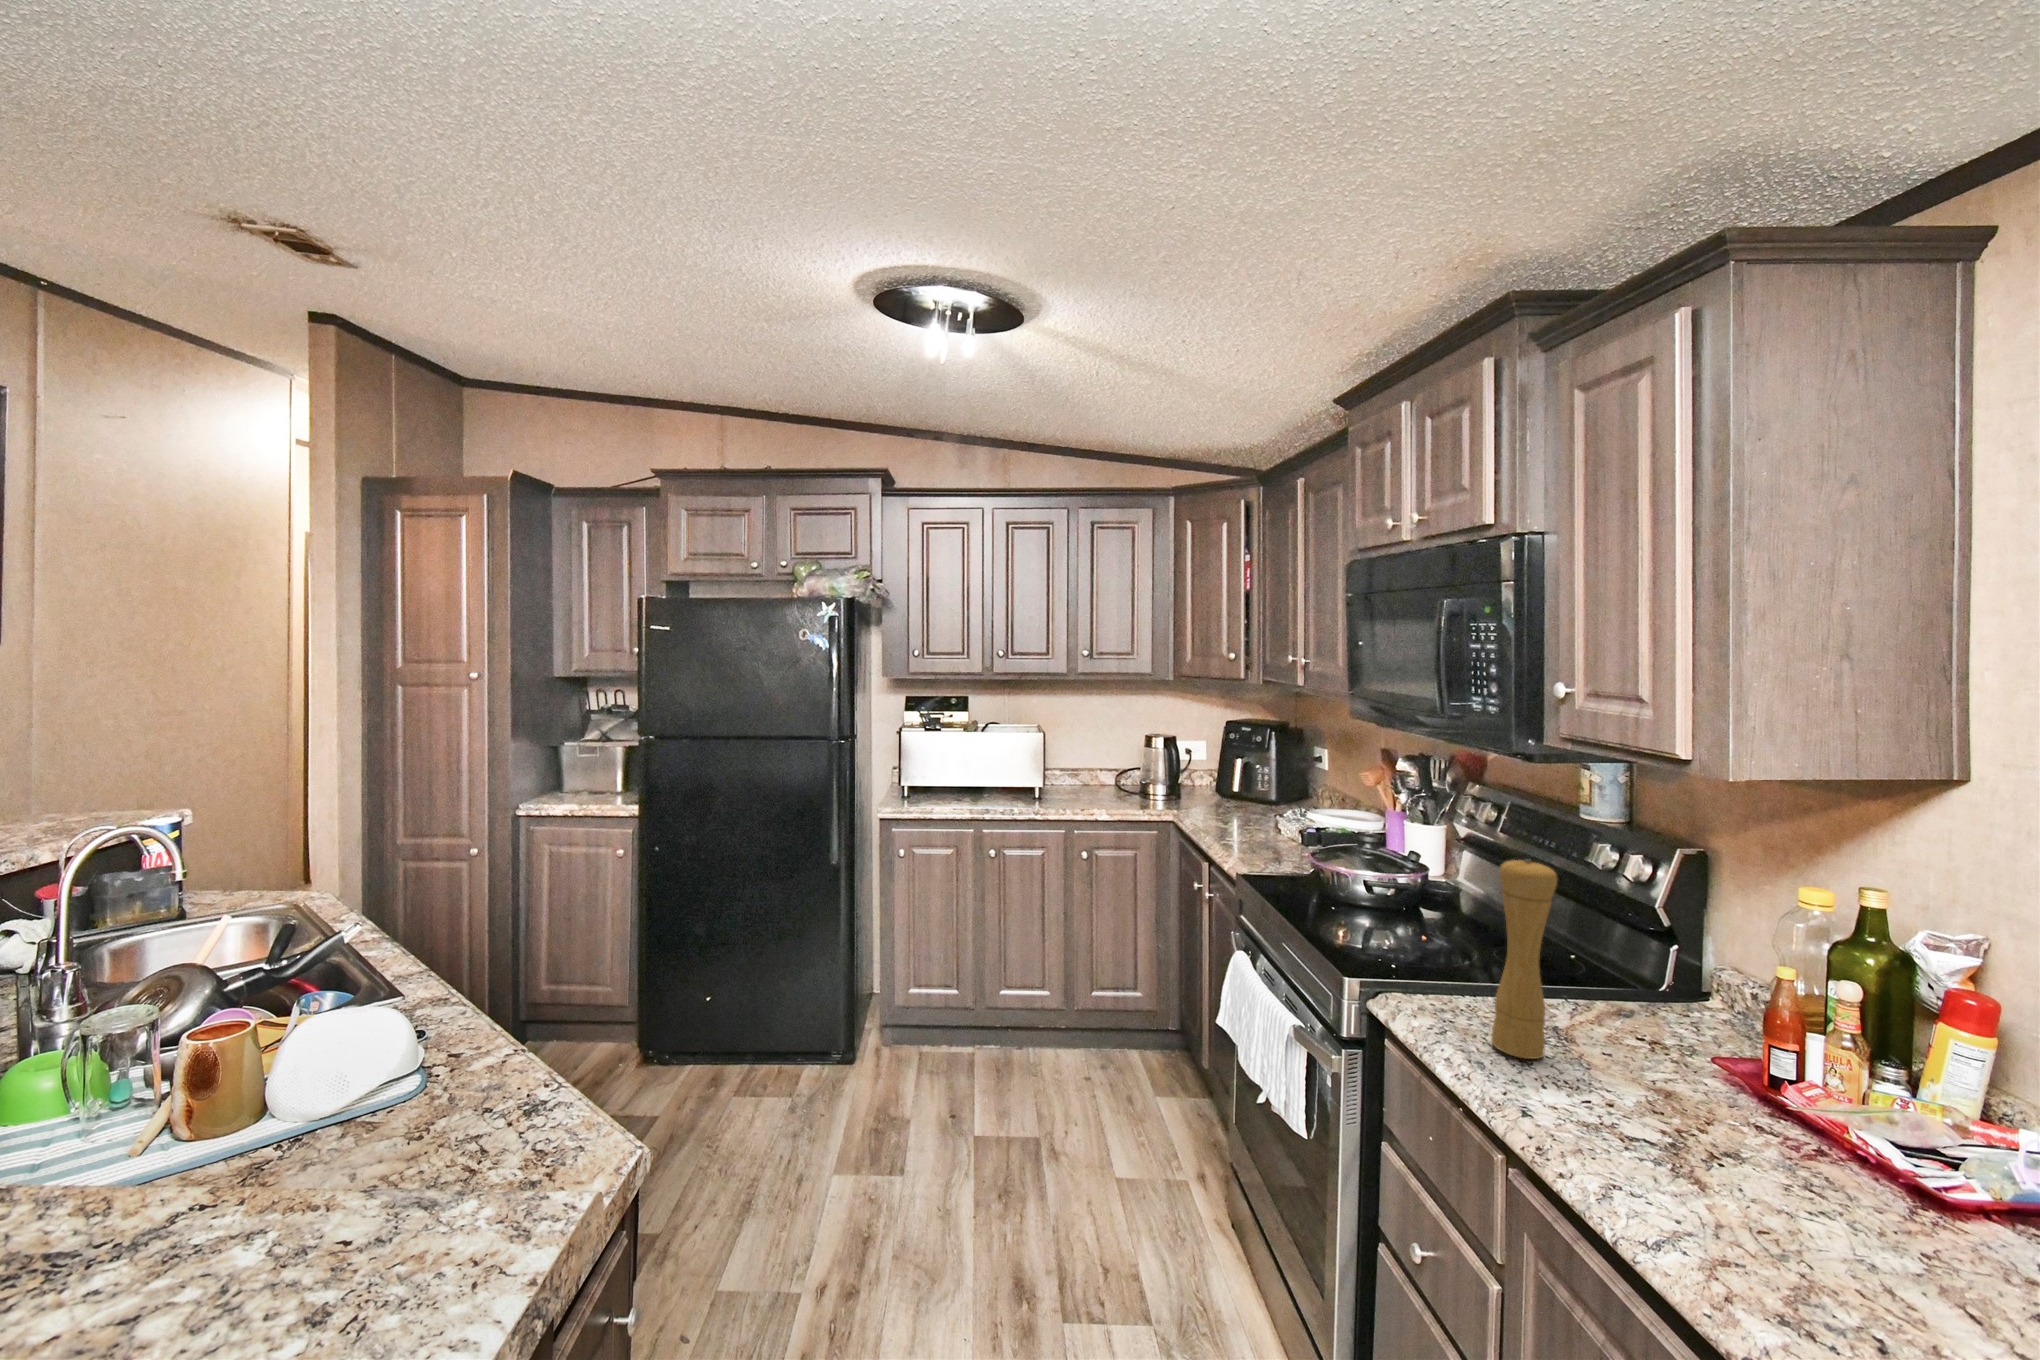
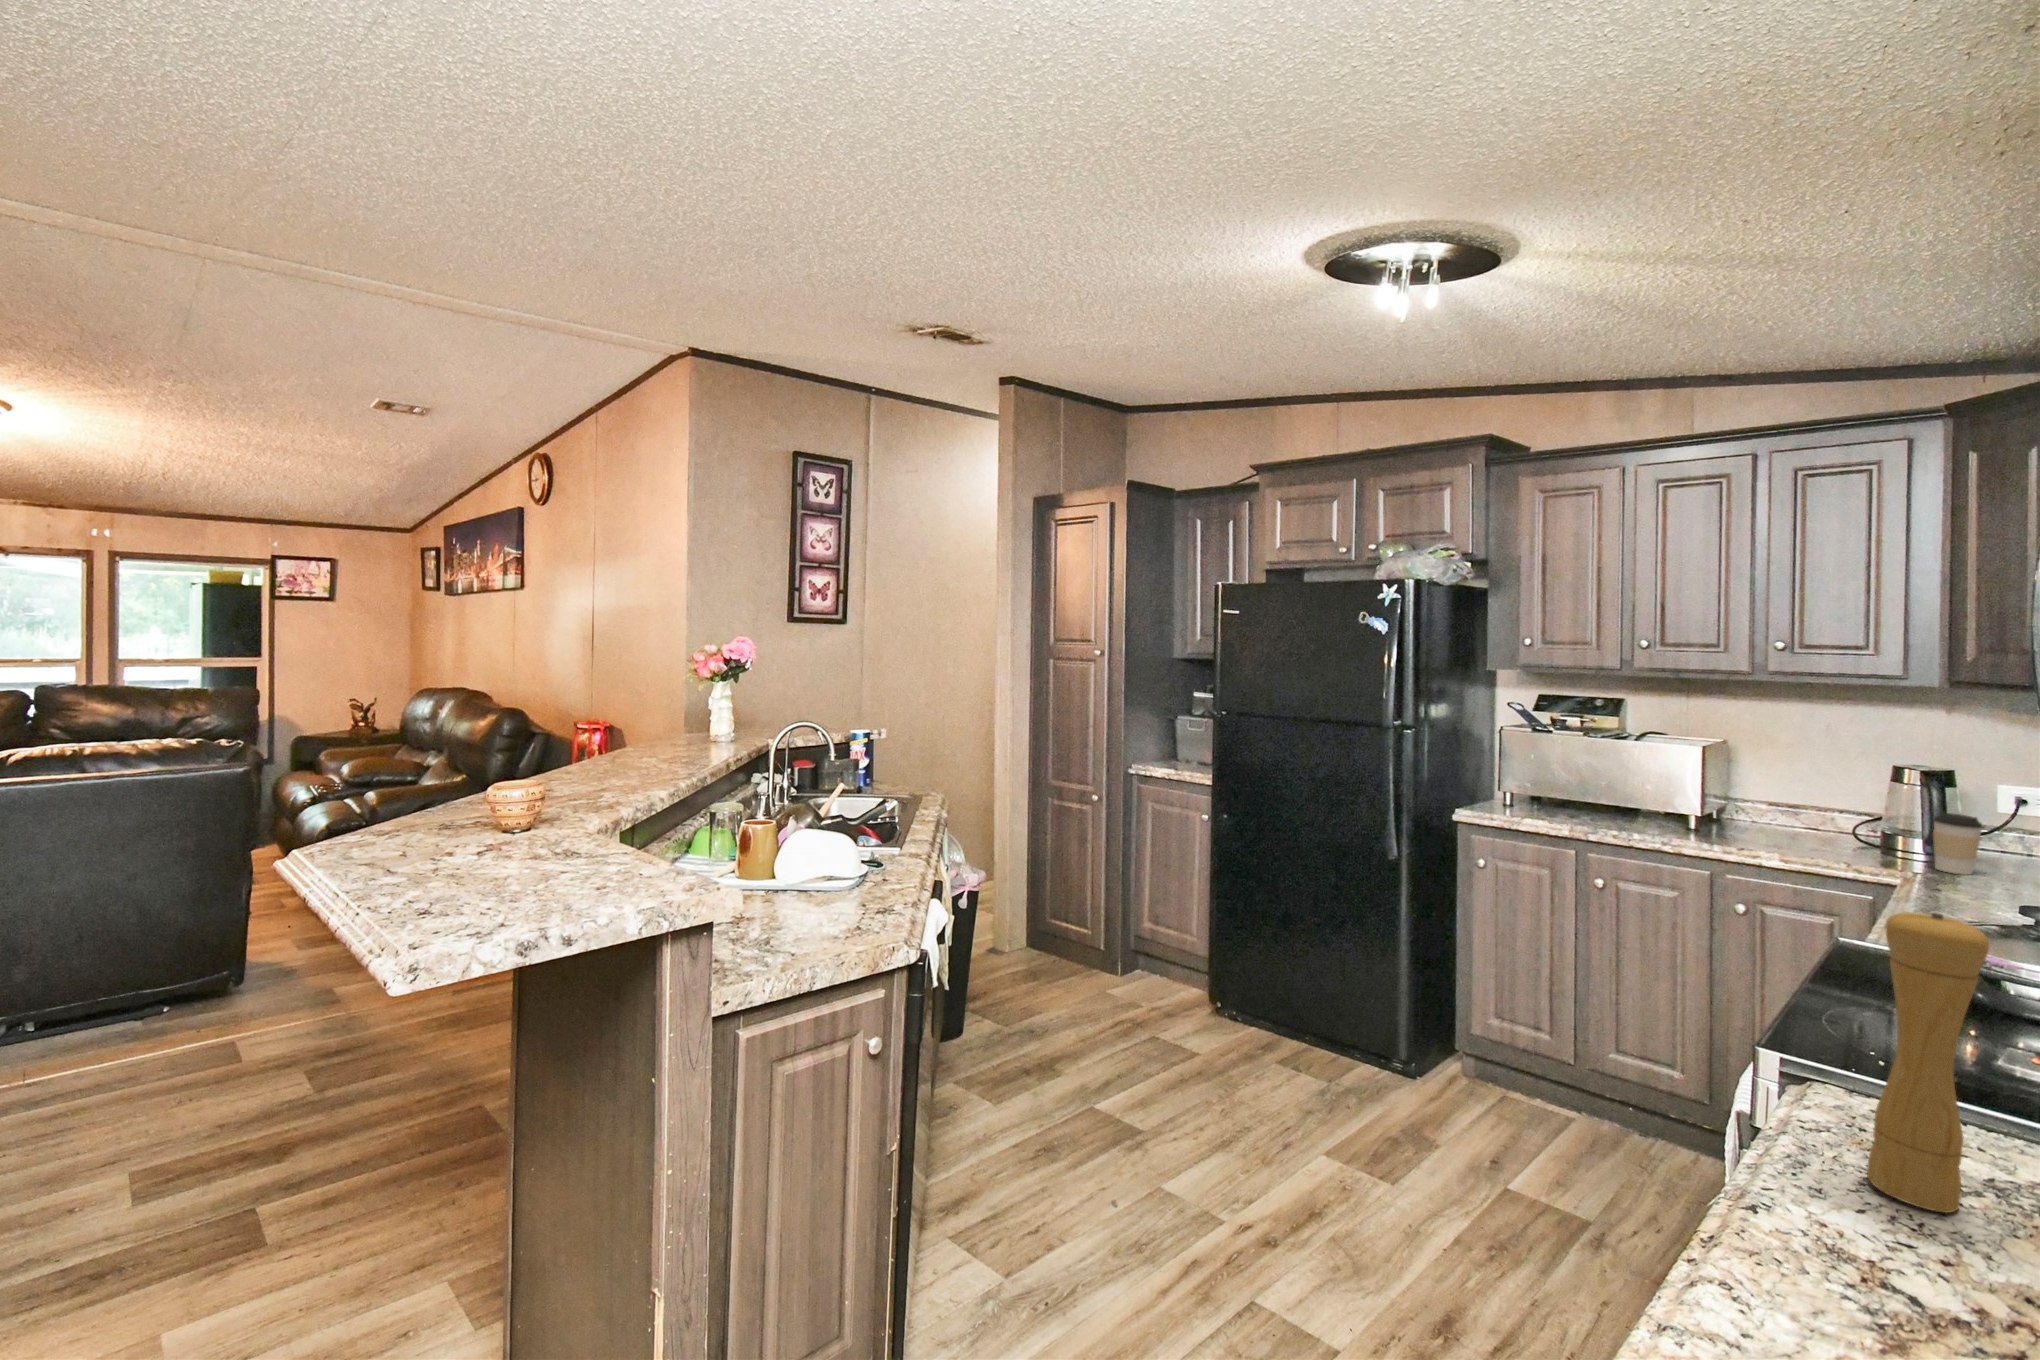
coffee cup: none [1164,761,1187,801] -> present [1933,813,1982,875]

